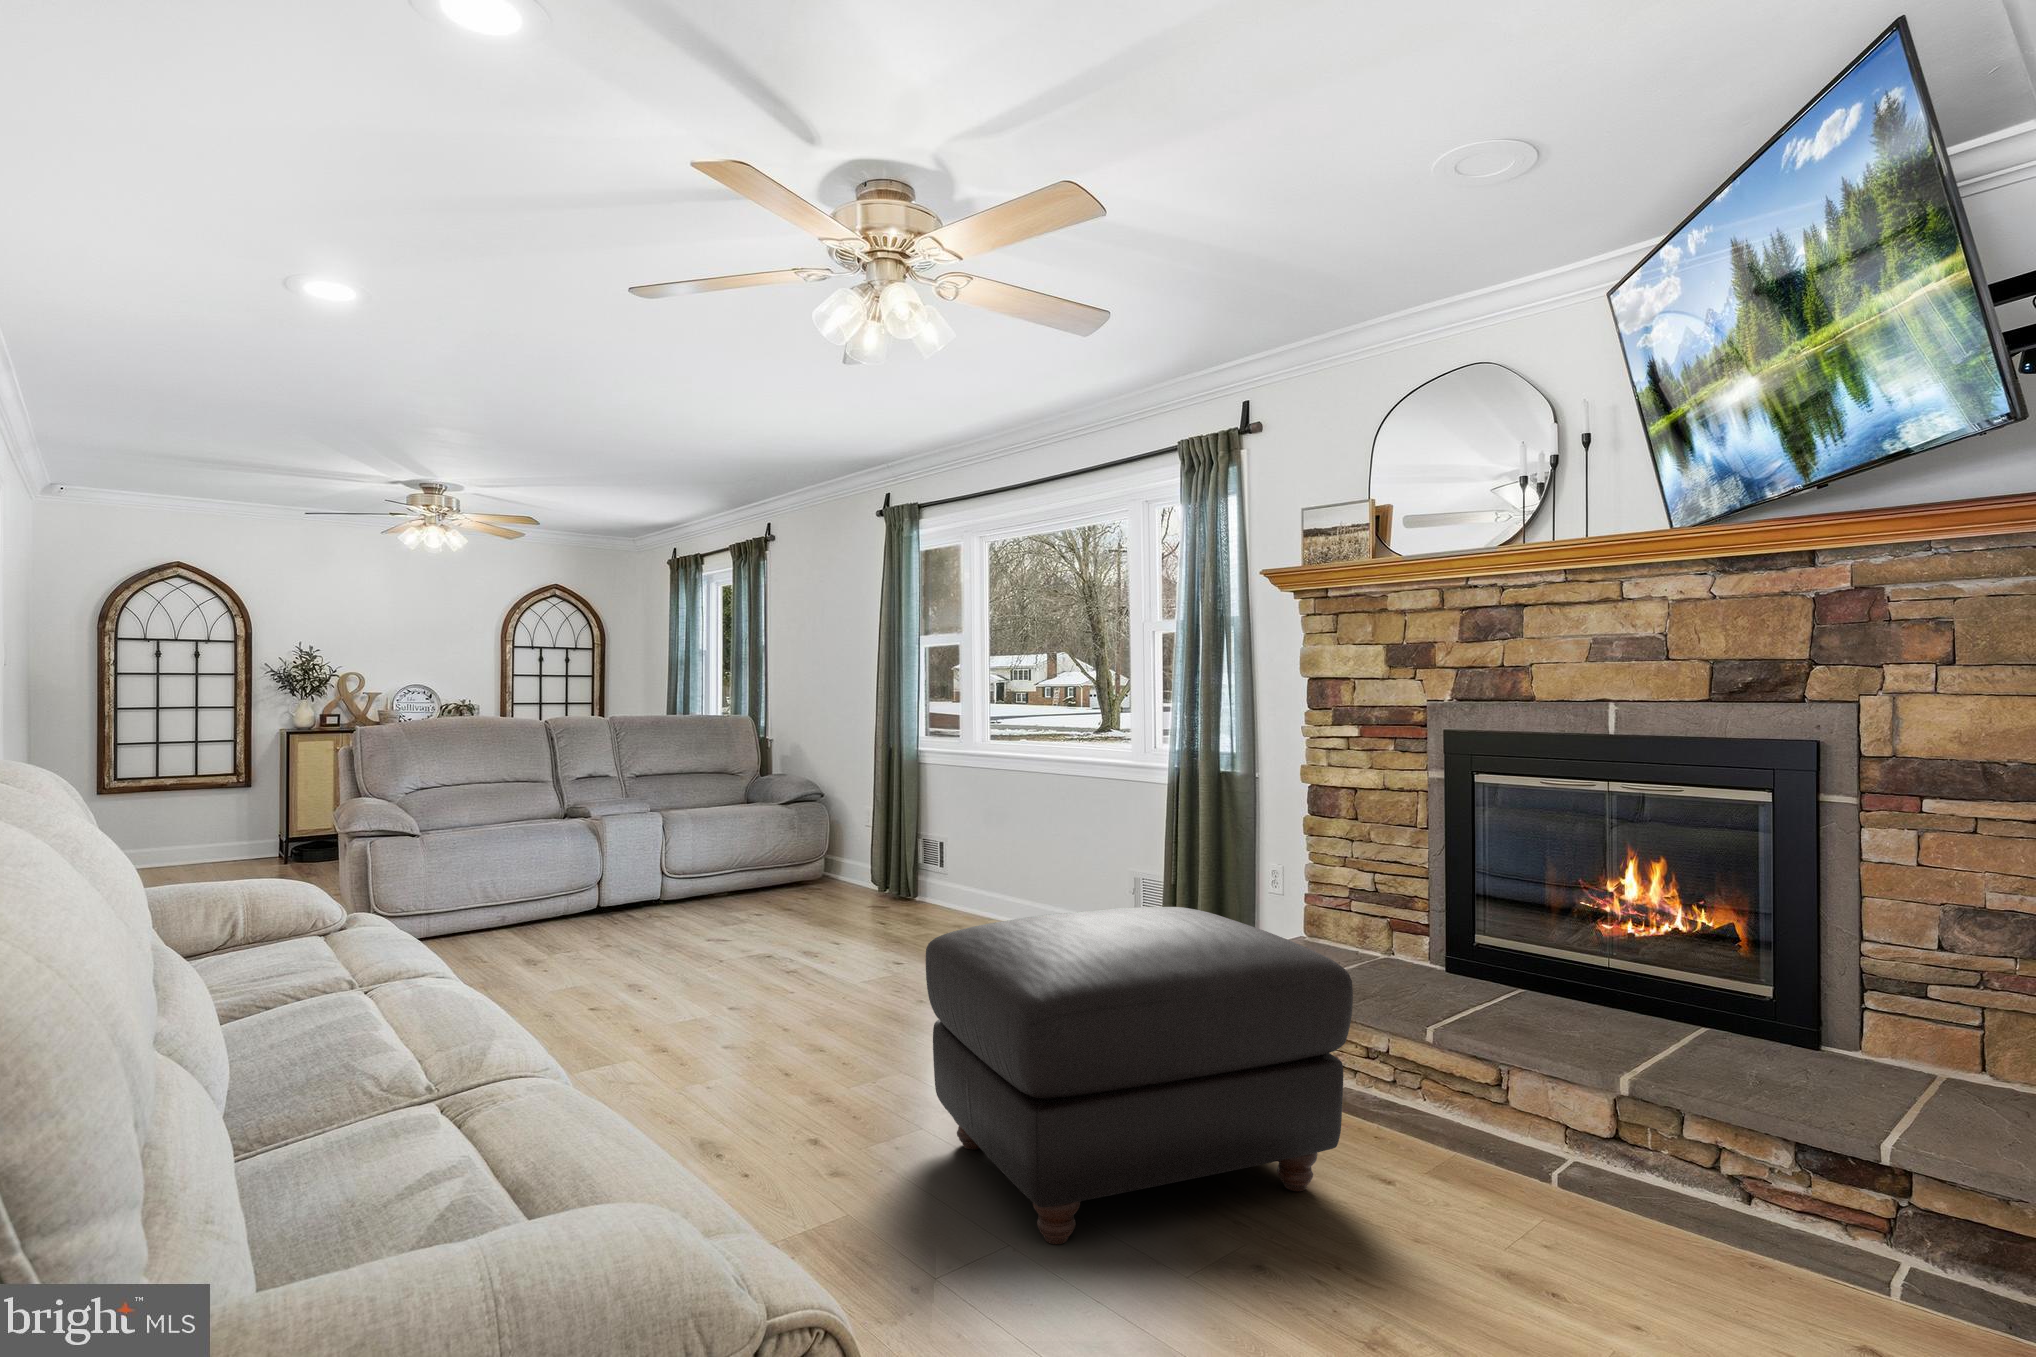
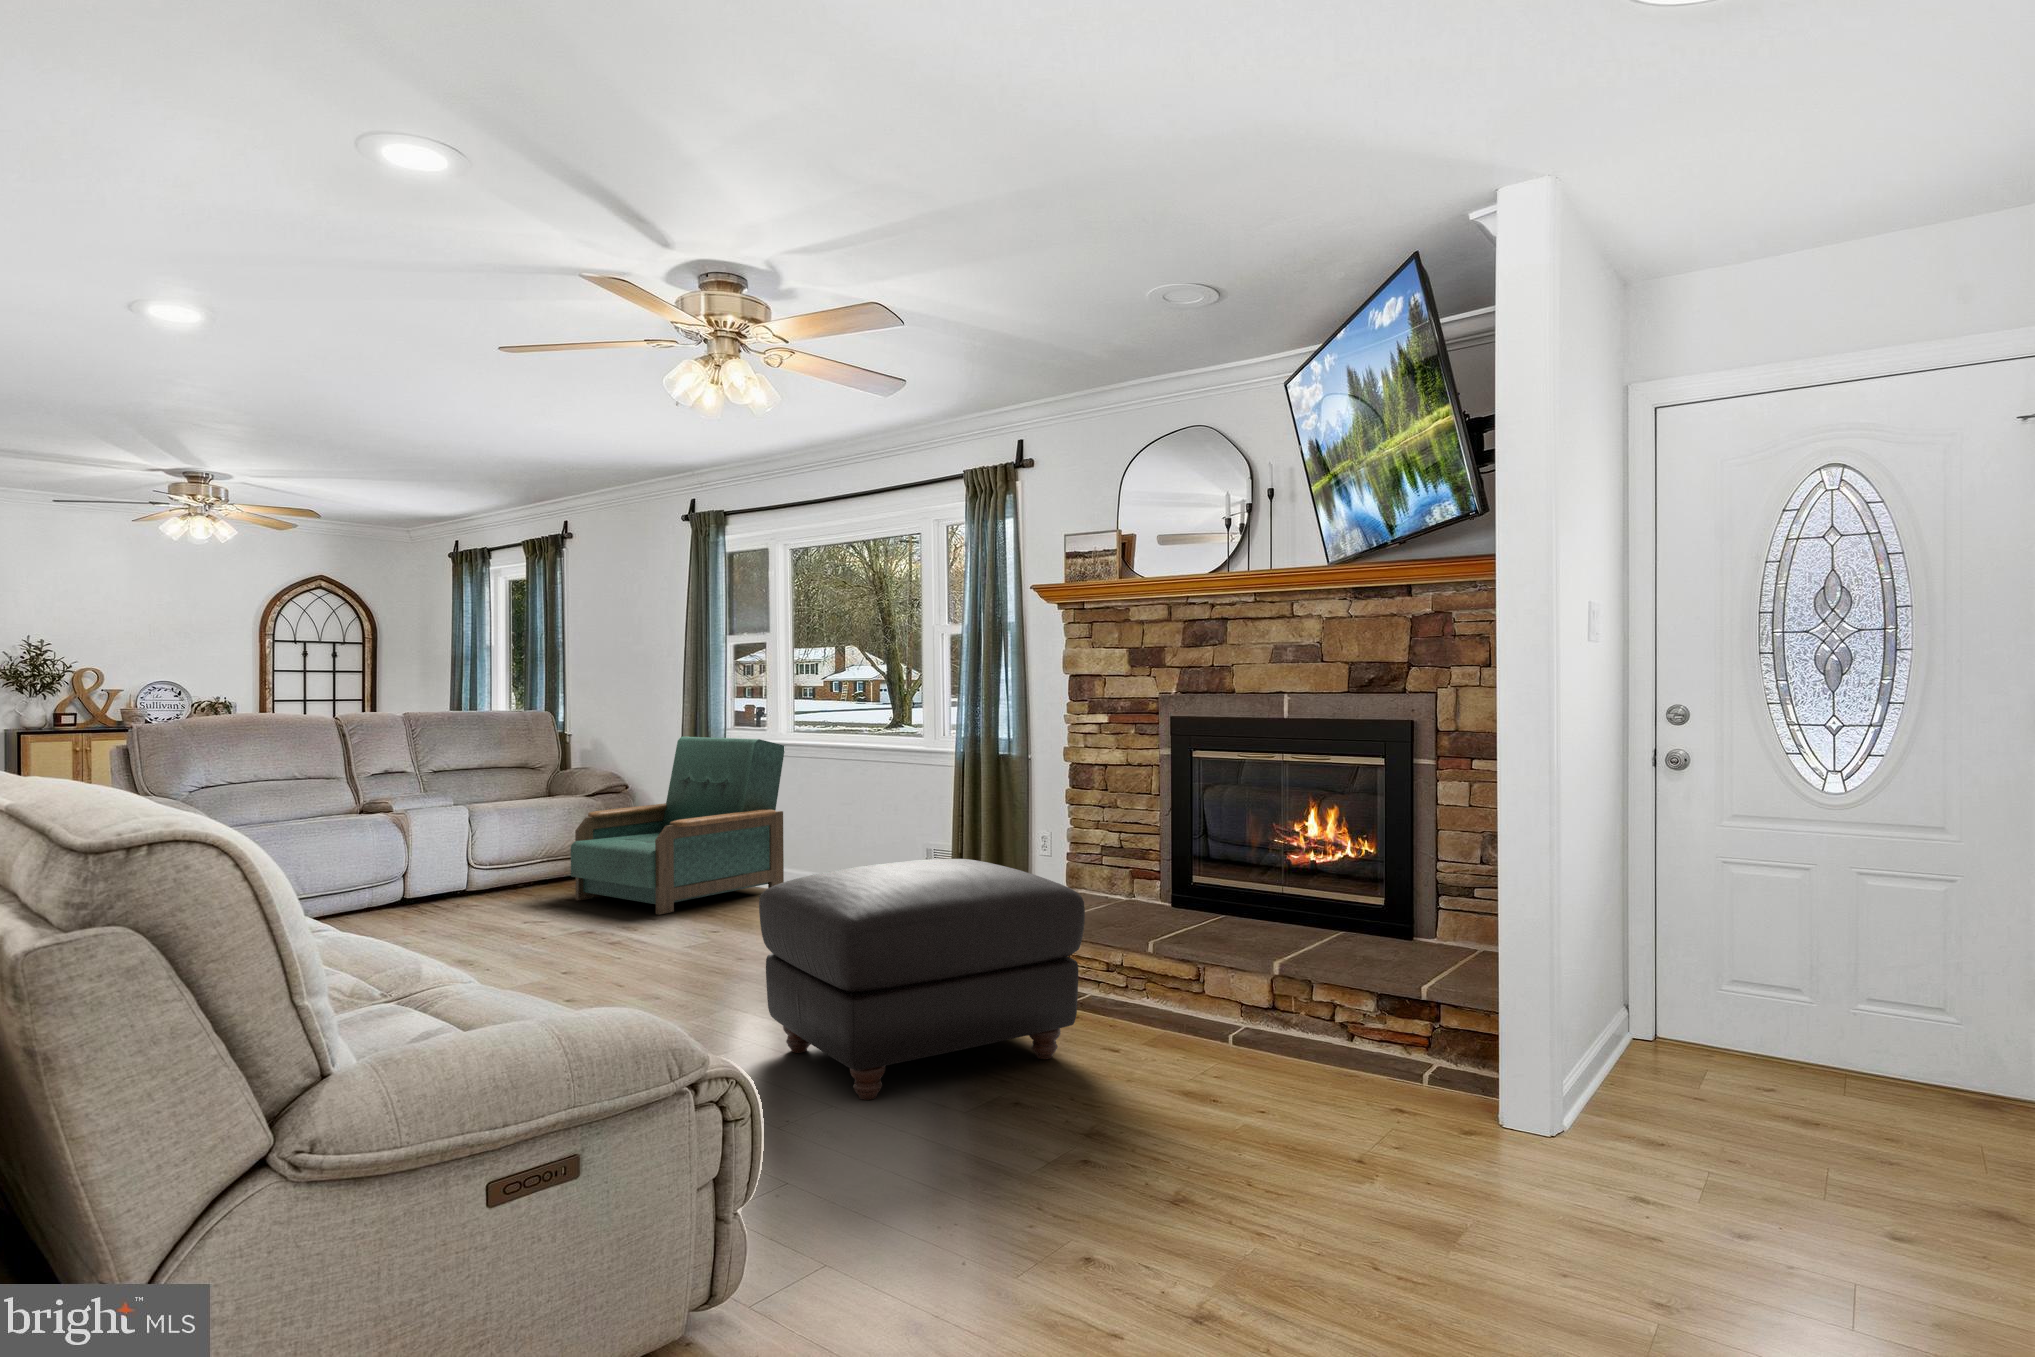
armchair: none [758,744,980,936] -> present [571,737,784,915]

